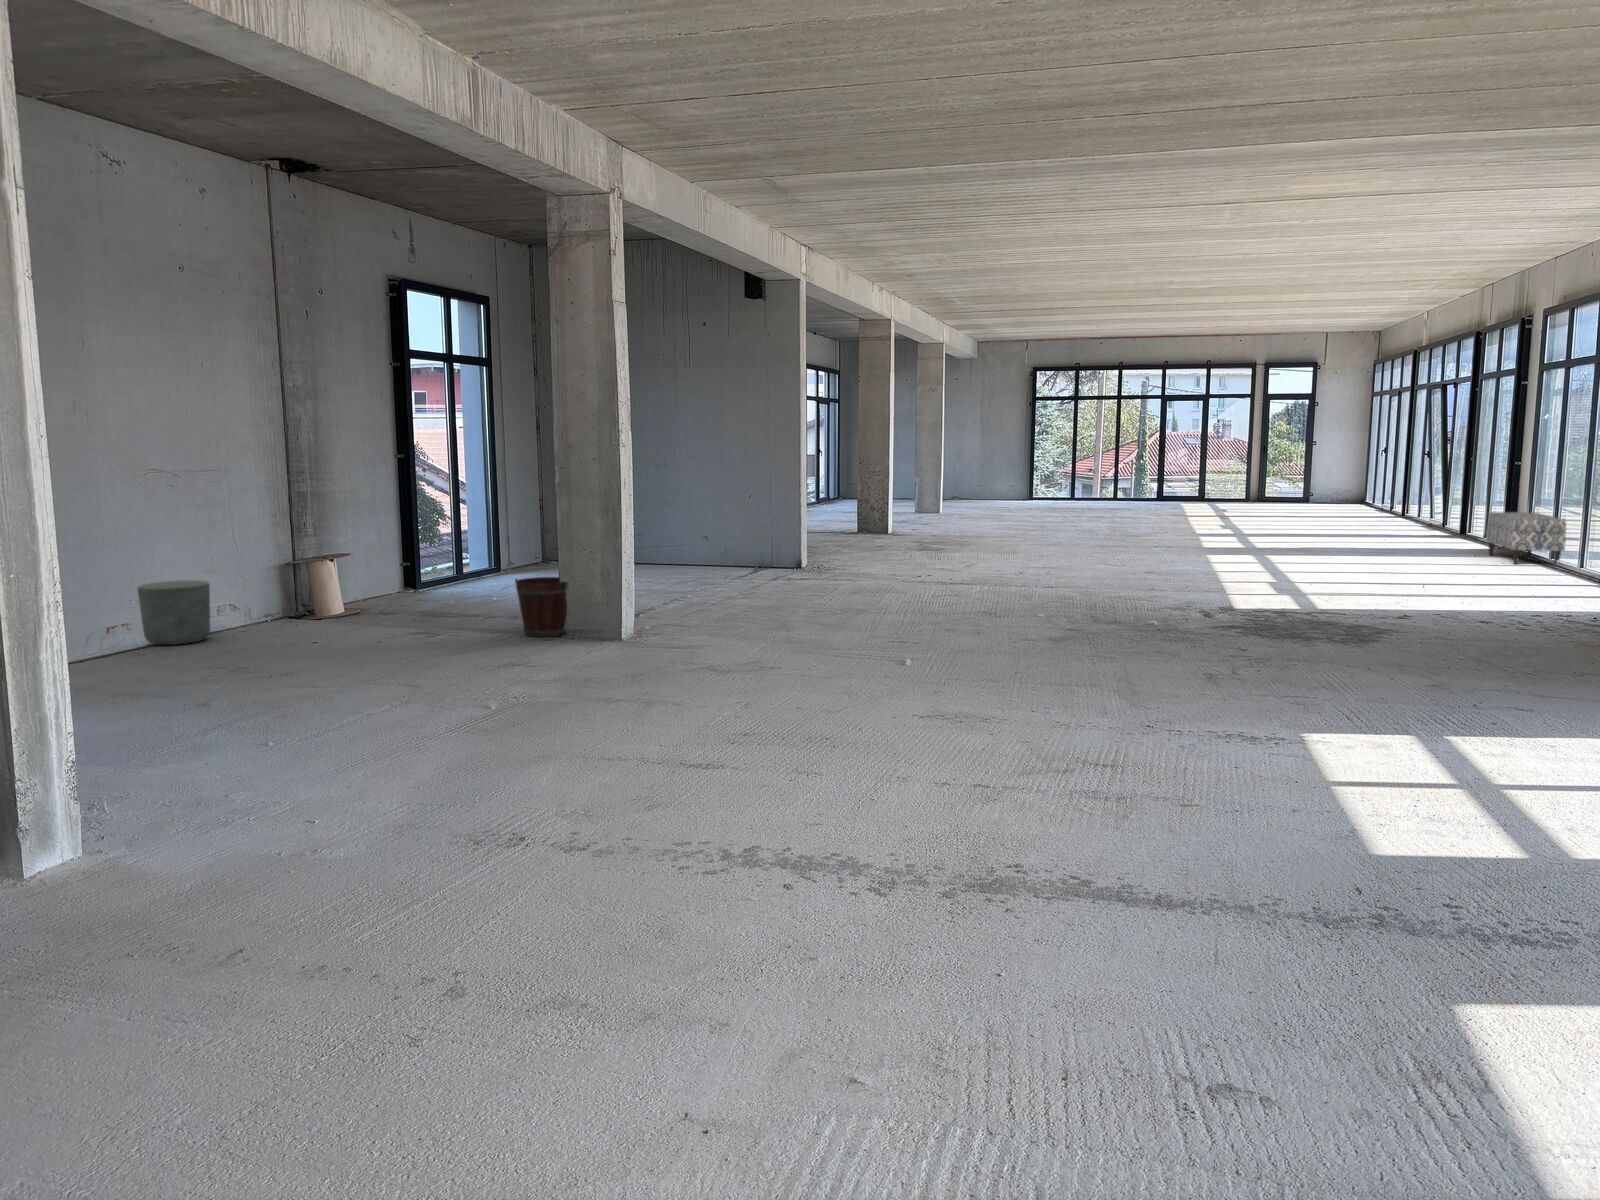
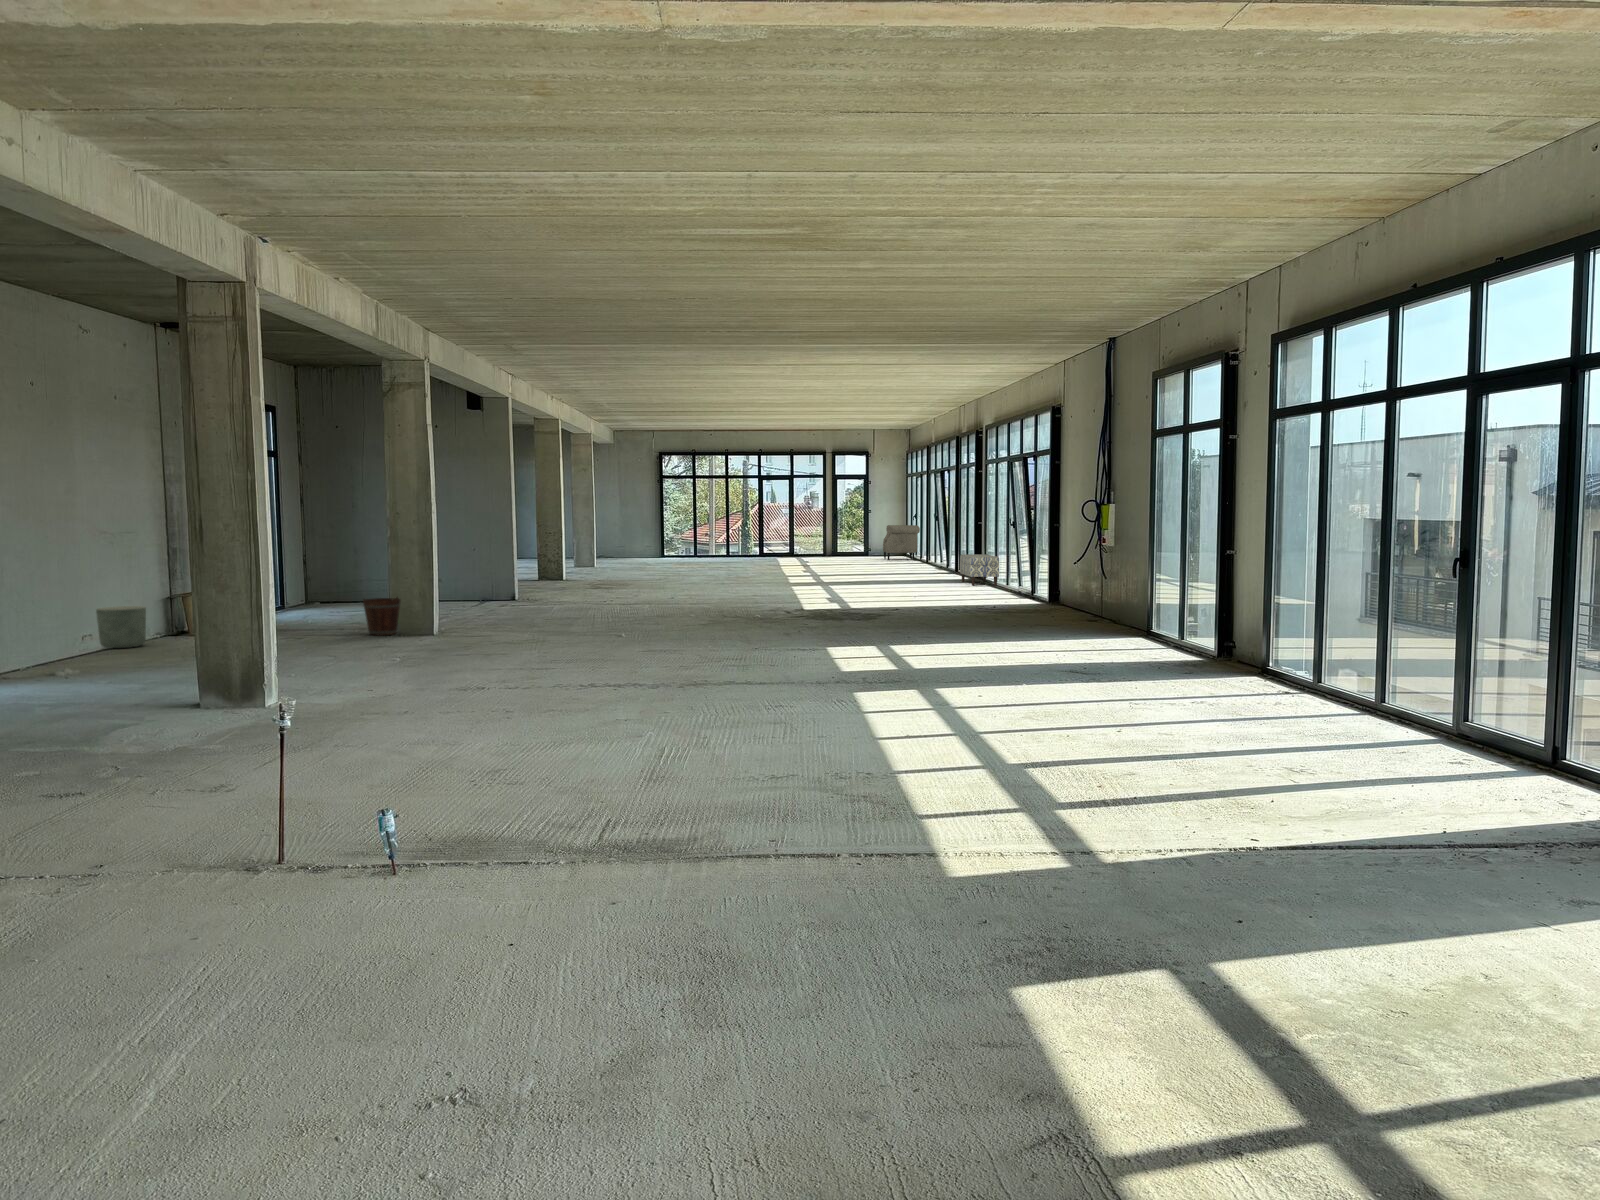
chair: none [1334,462,1392,511] -> present [883,525,920,560]

